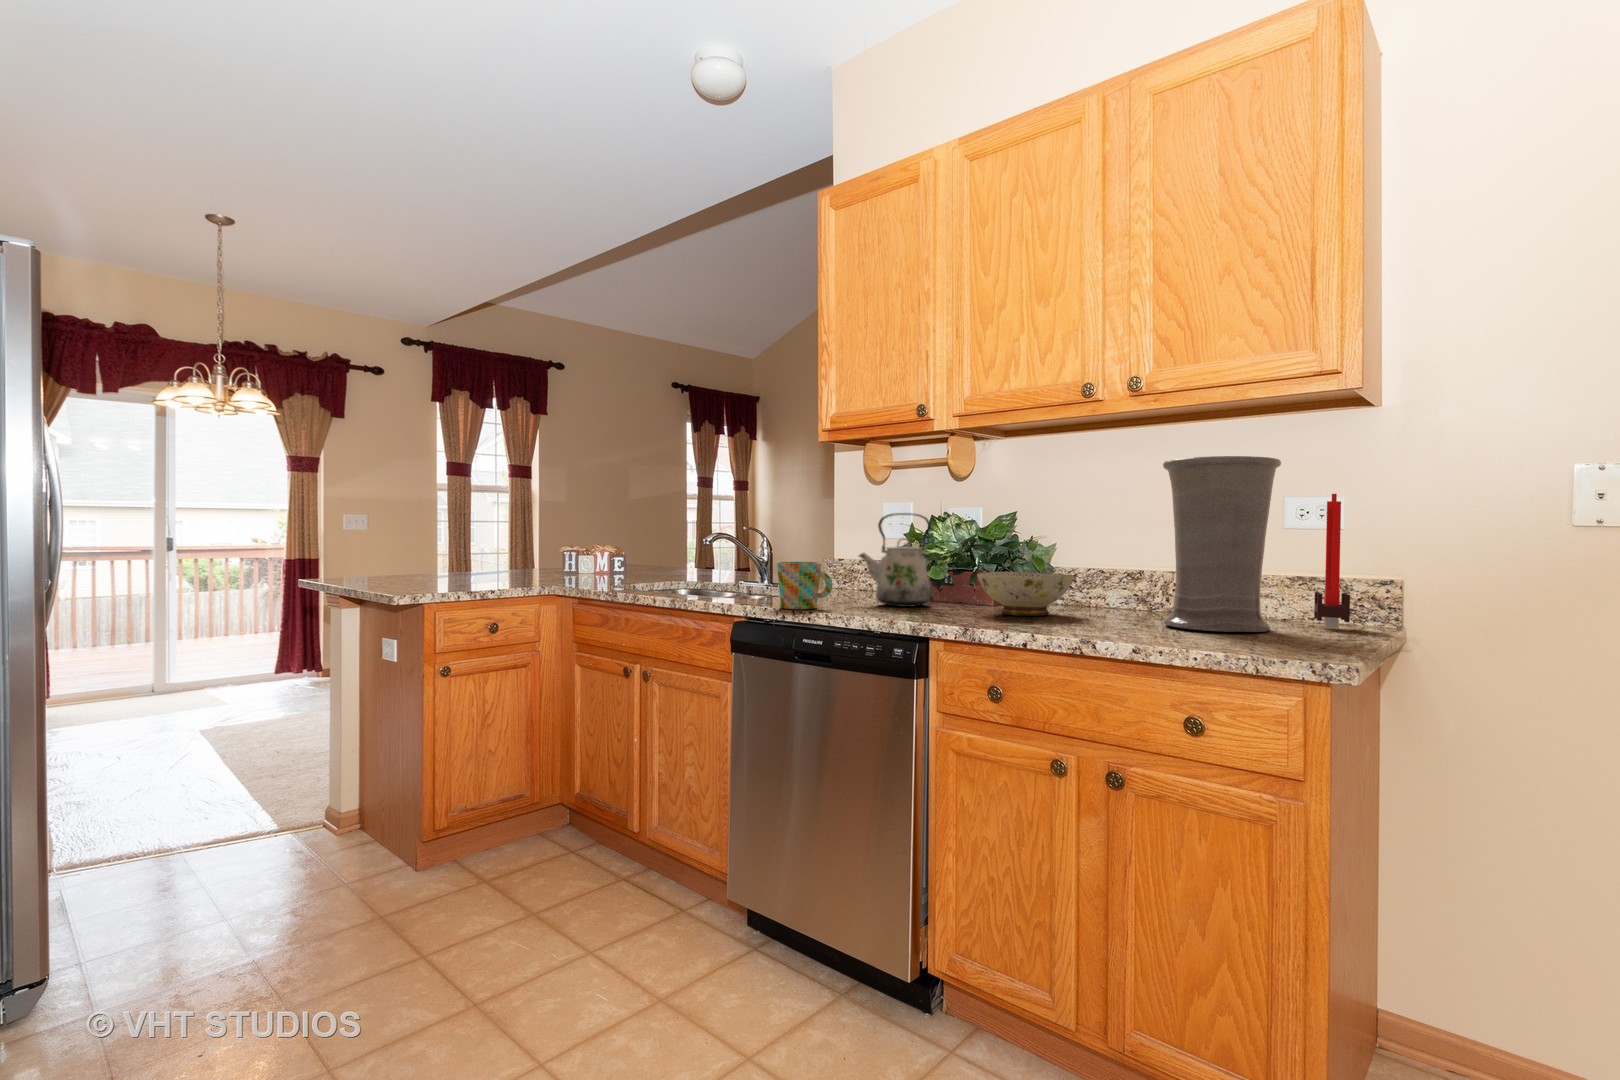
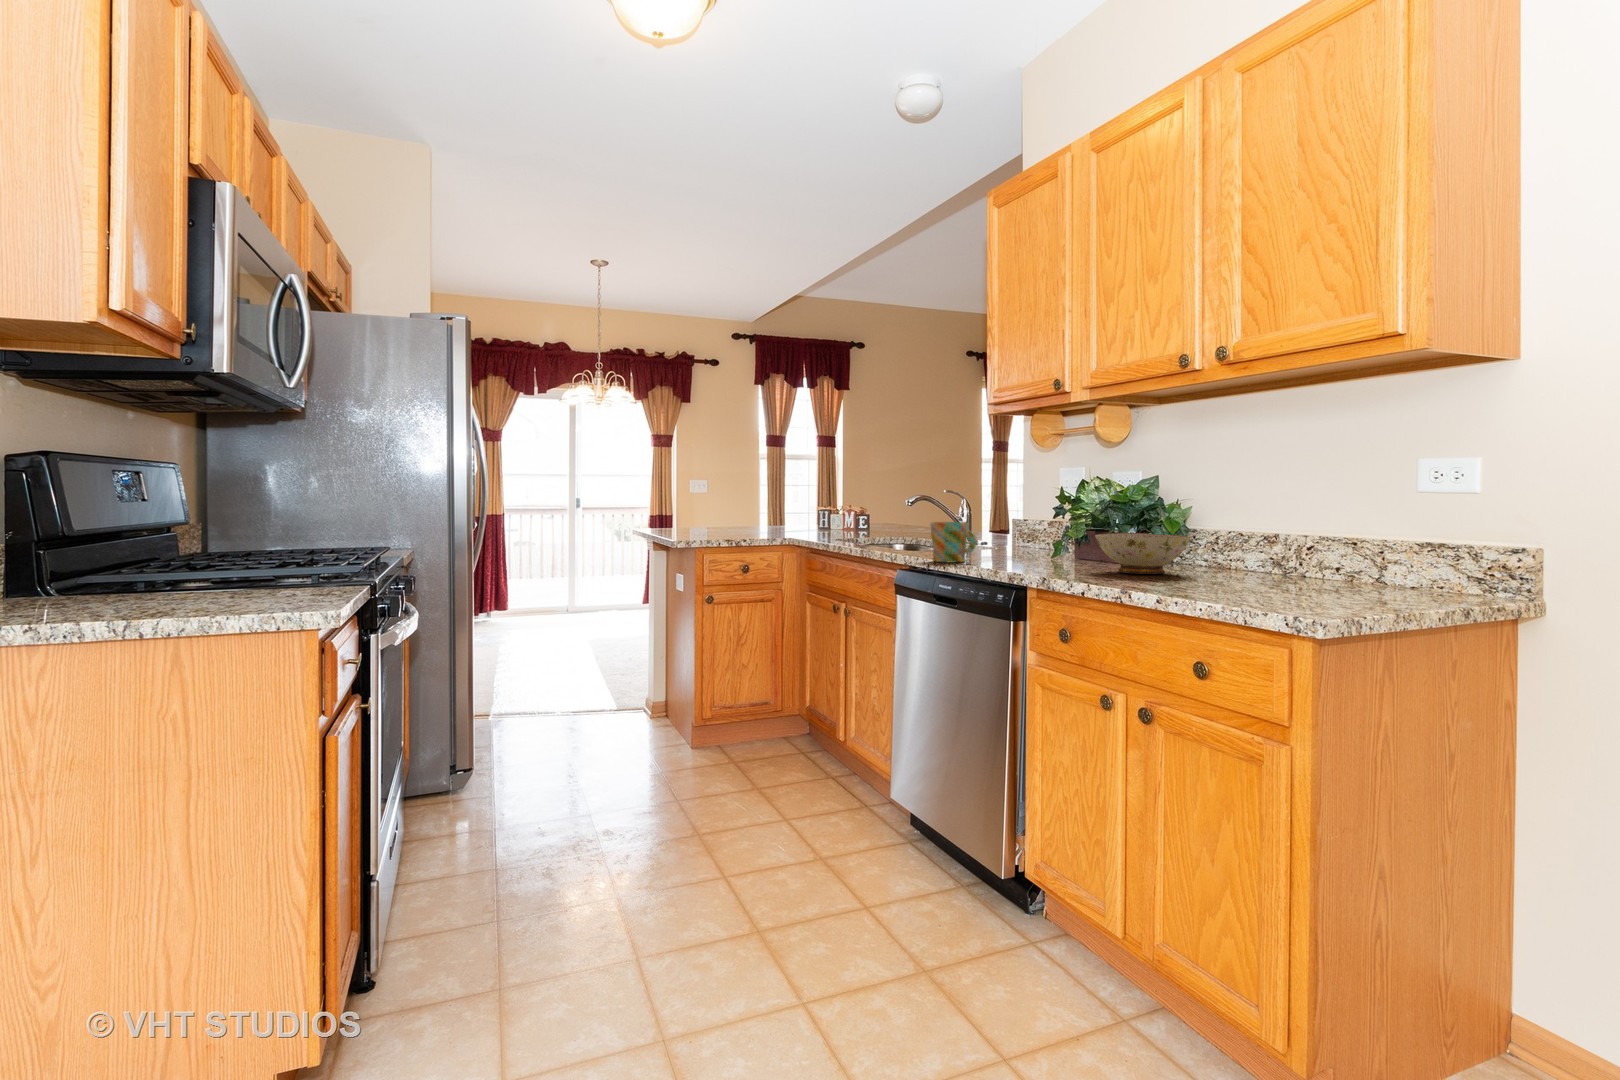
vase: present [1163,456,1281,632] -> none [1247,421,1373,594]
candle: present [1314,494,1350,628] -> none [1418,455,1462,596]
kettle: present [859,513,930,607] -> none [1011,479,1075,564]

